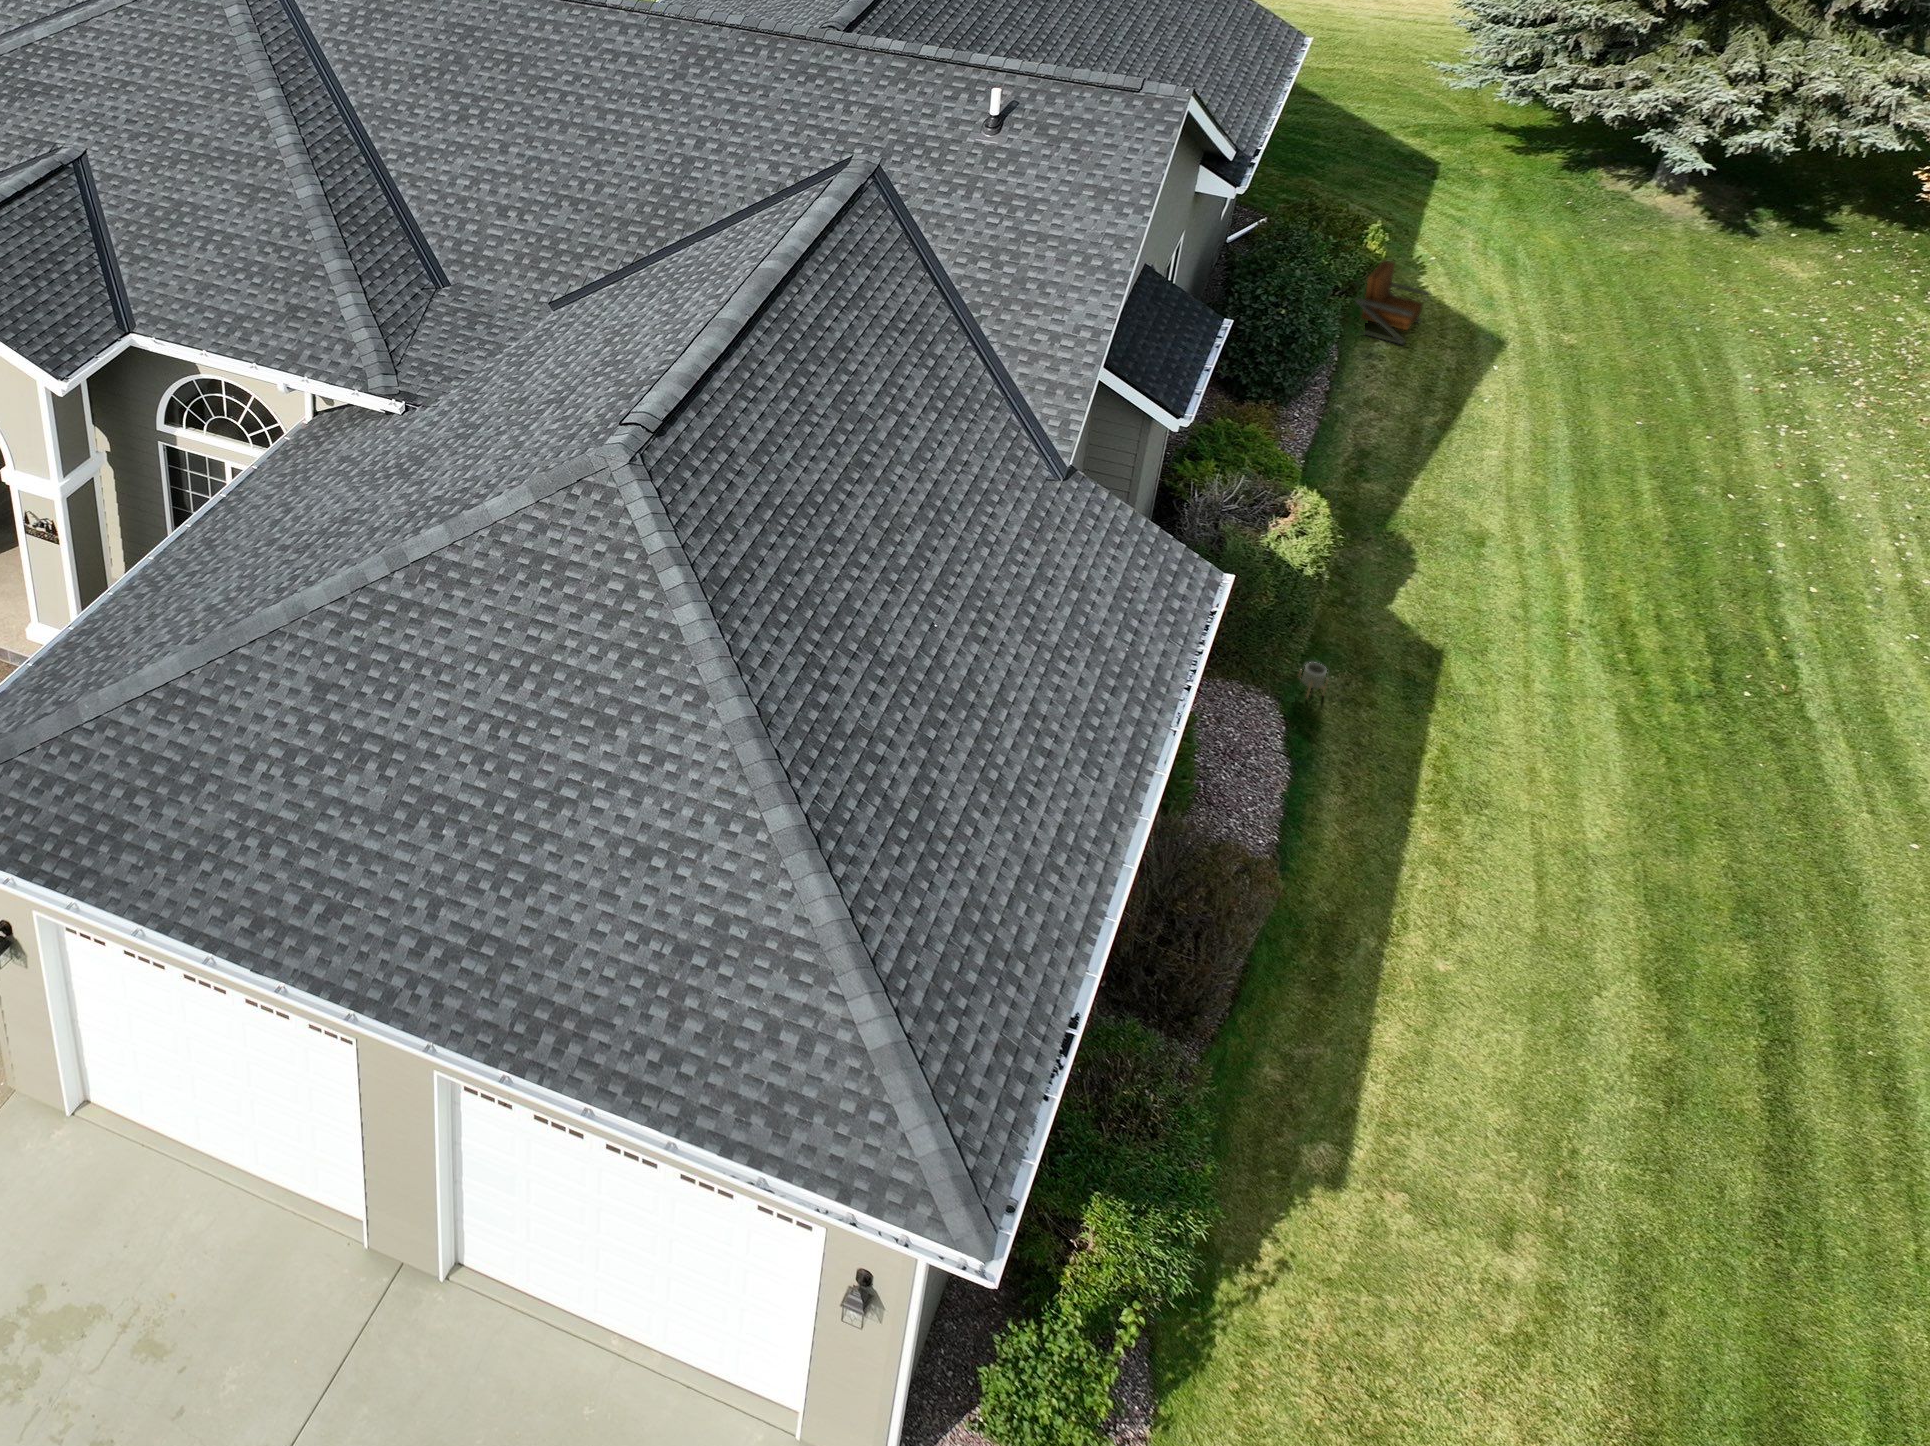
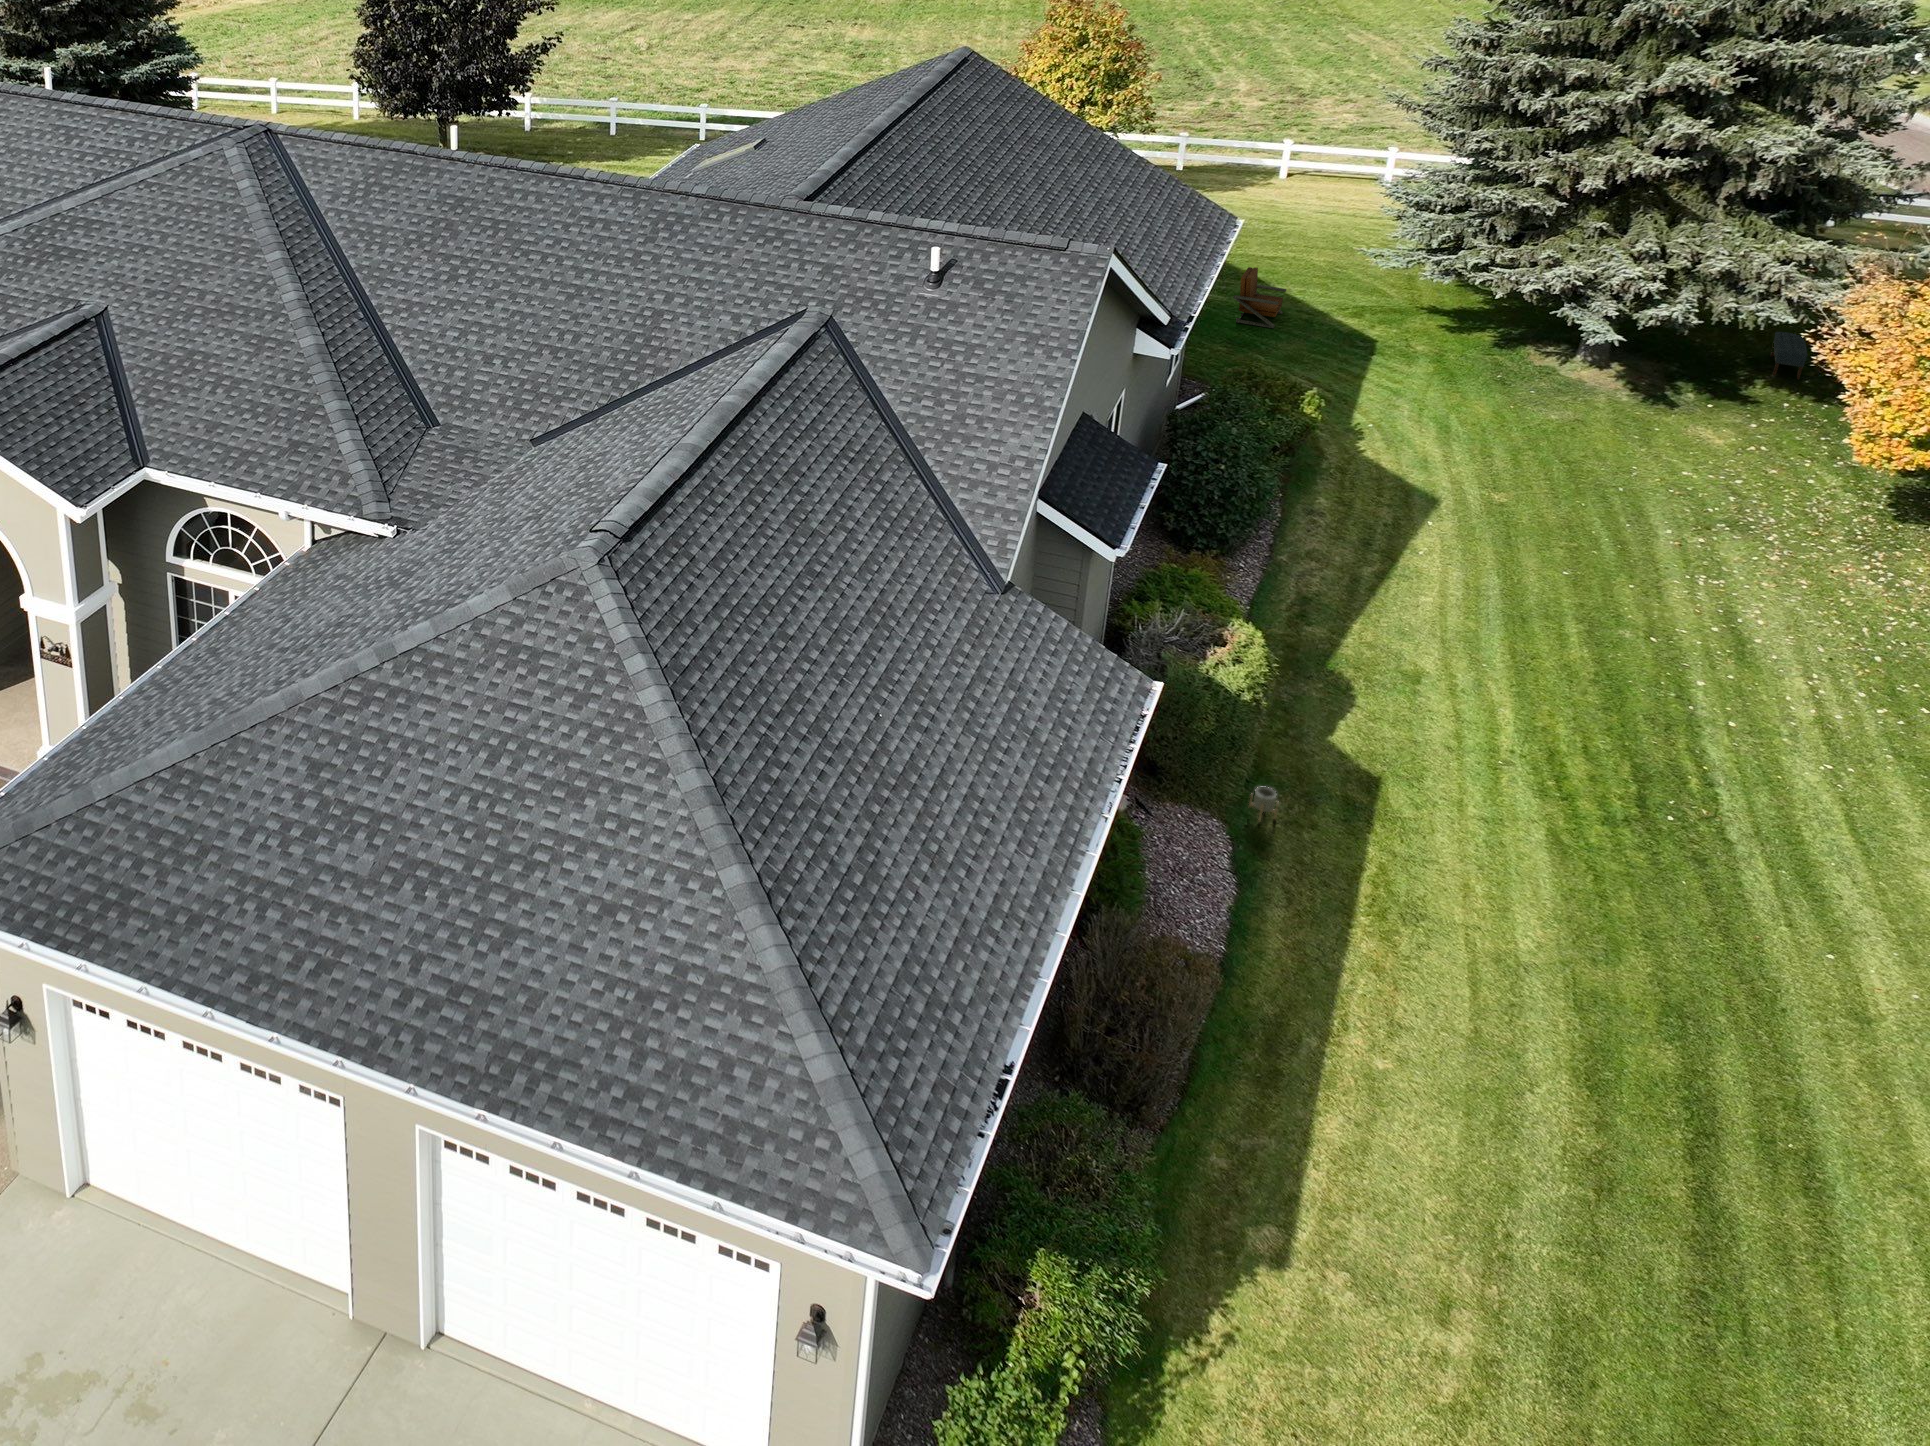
bench: none [1860,160,1904,213] -> present [1770,332,1808,379]
lounge chair: present [1356,261,1429,344] -> present [1233,267,1286,328]

